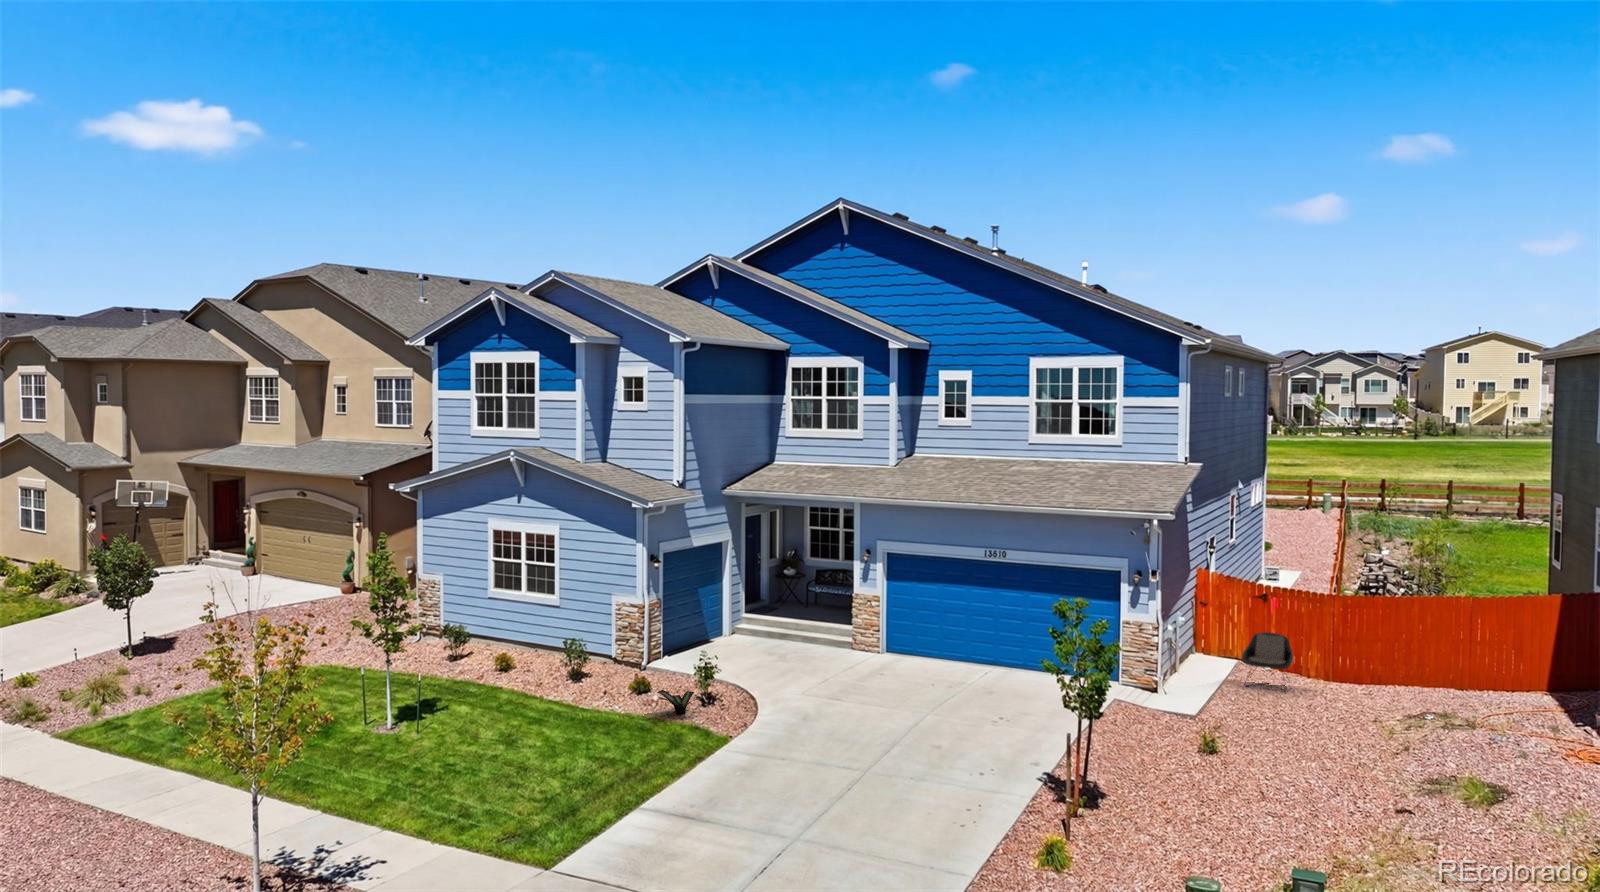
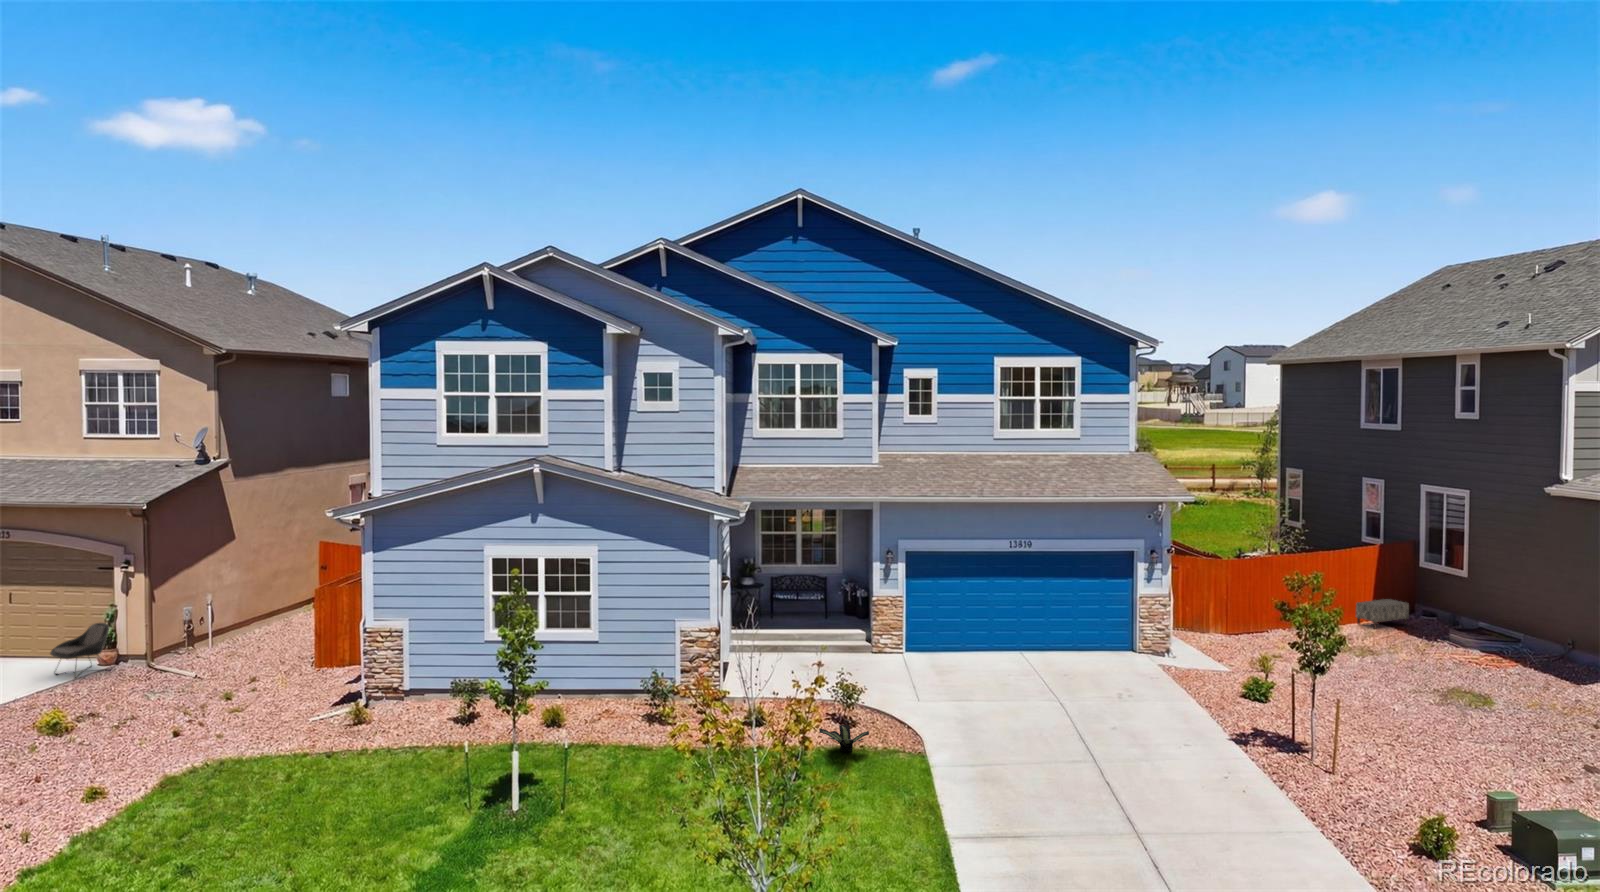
lounge chair: present [1242,632,1293,691] -> present [50,623,109,678]
bench: none [1477,664,1558,701] -> present [1356,599,1409,628]

